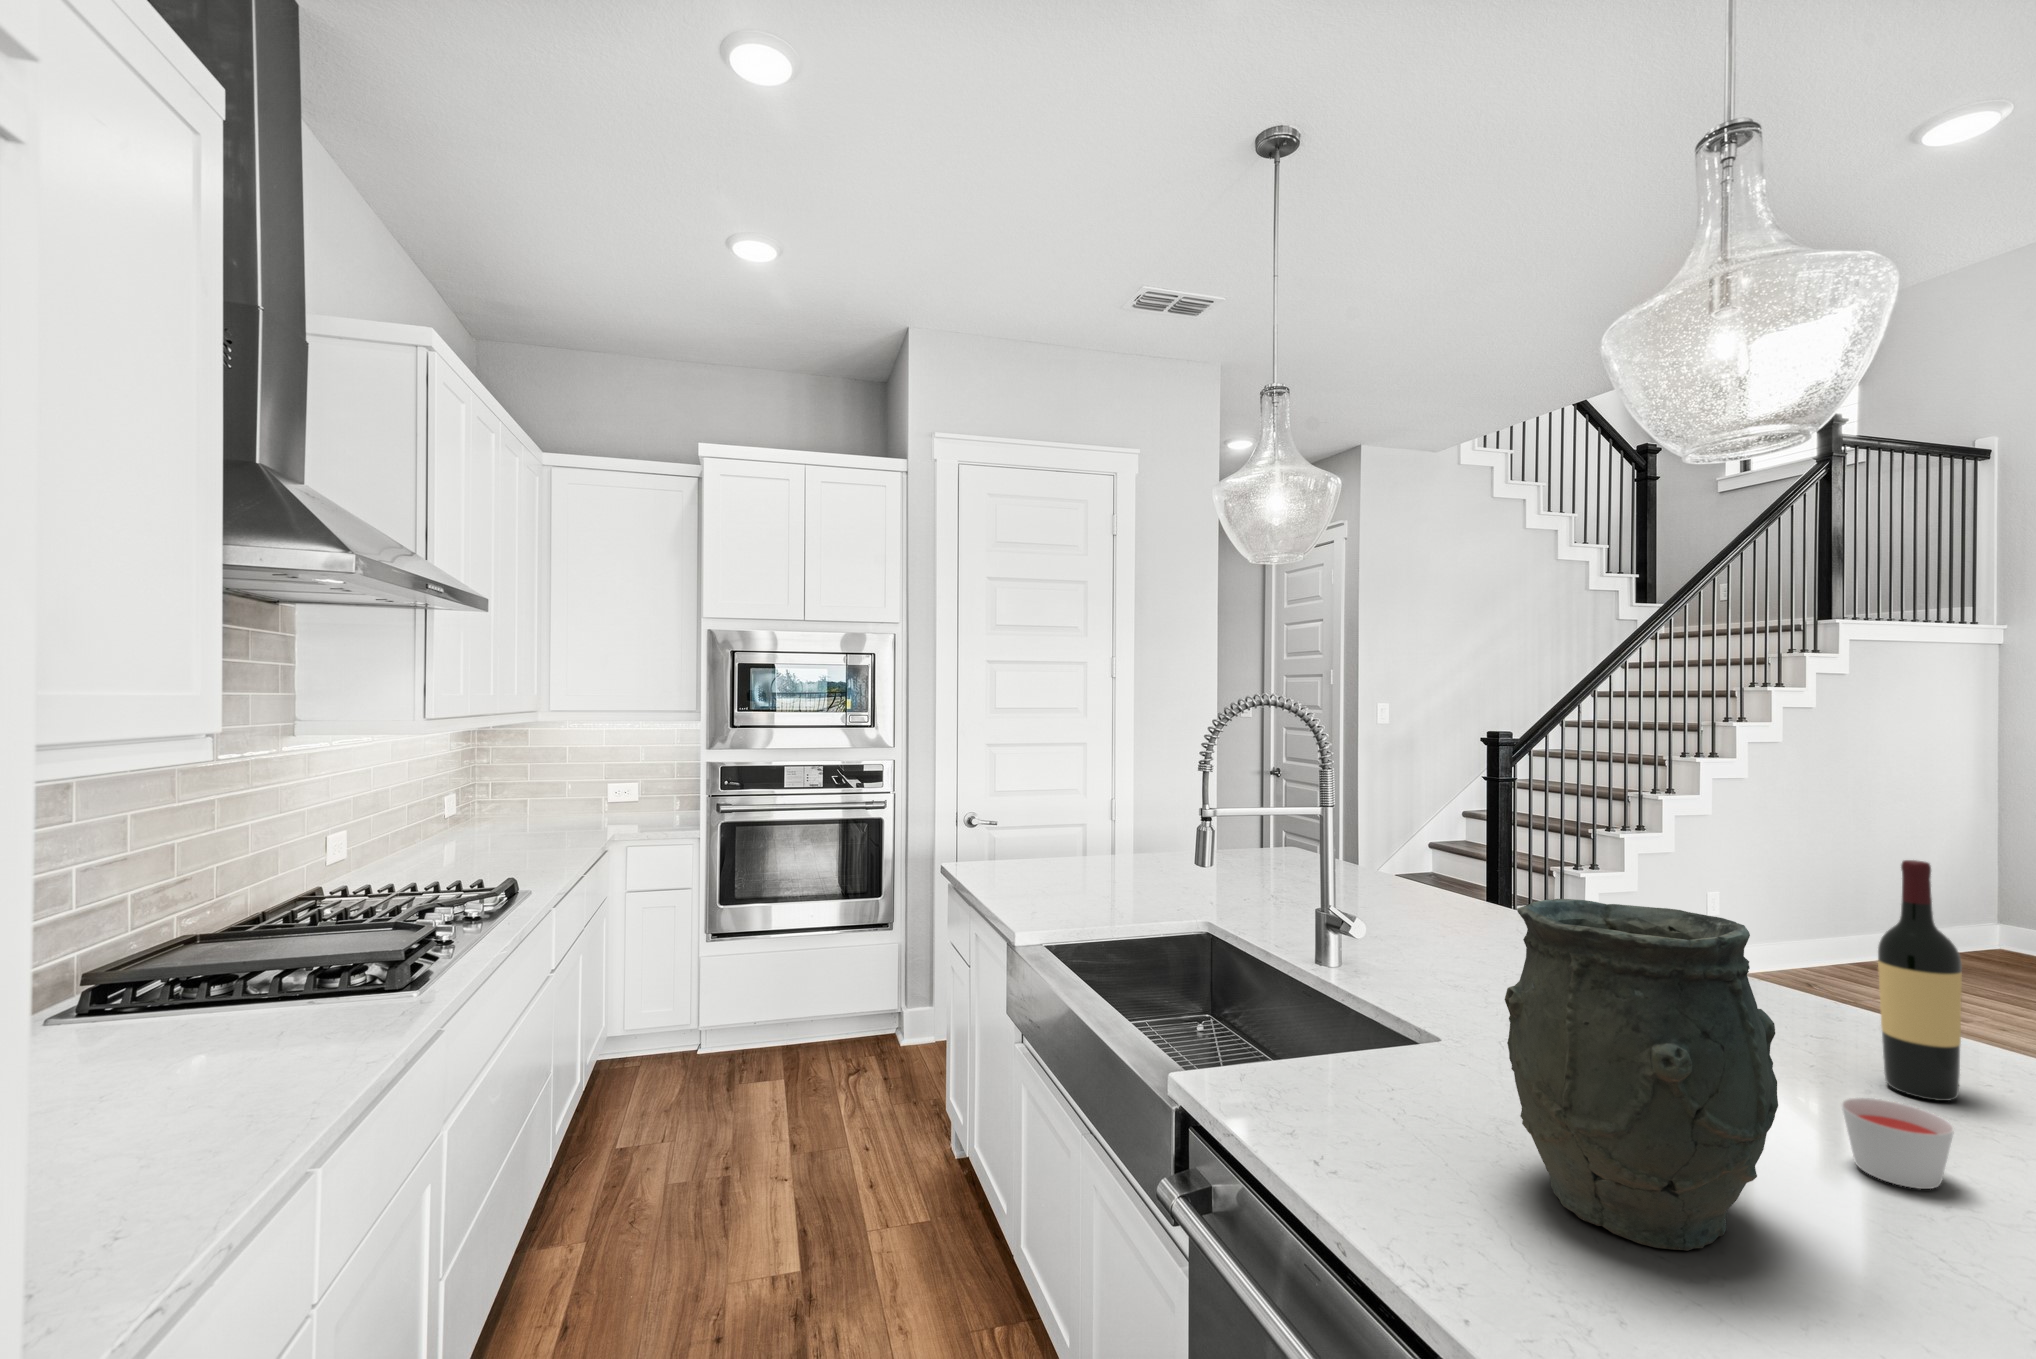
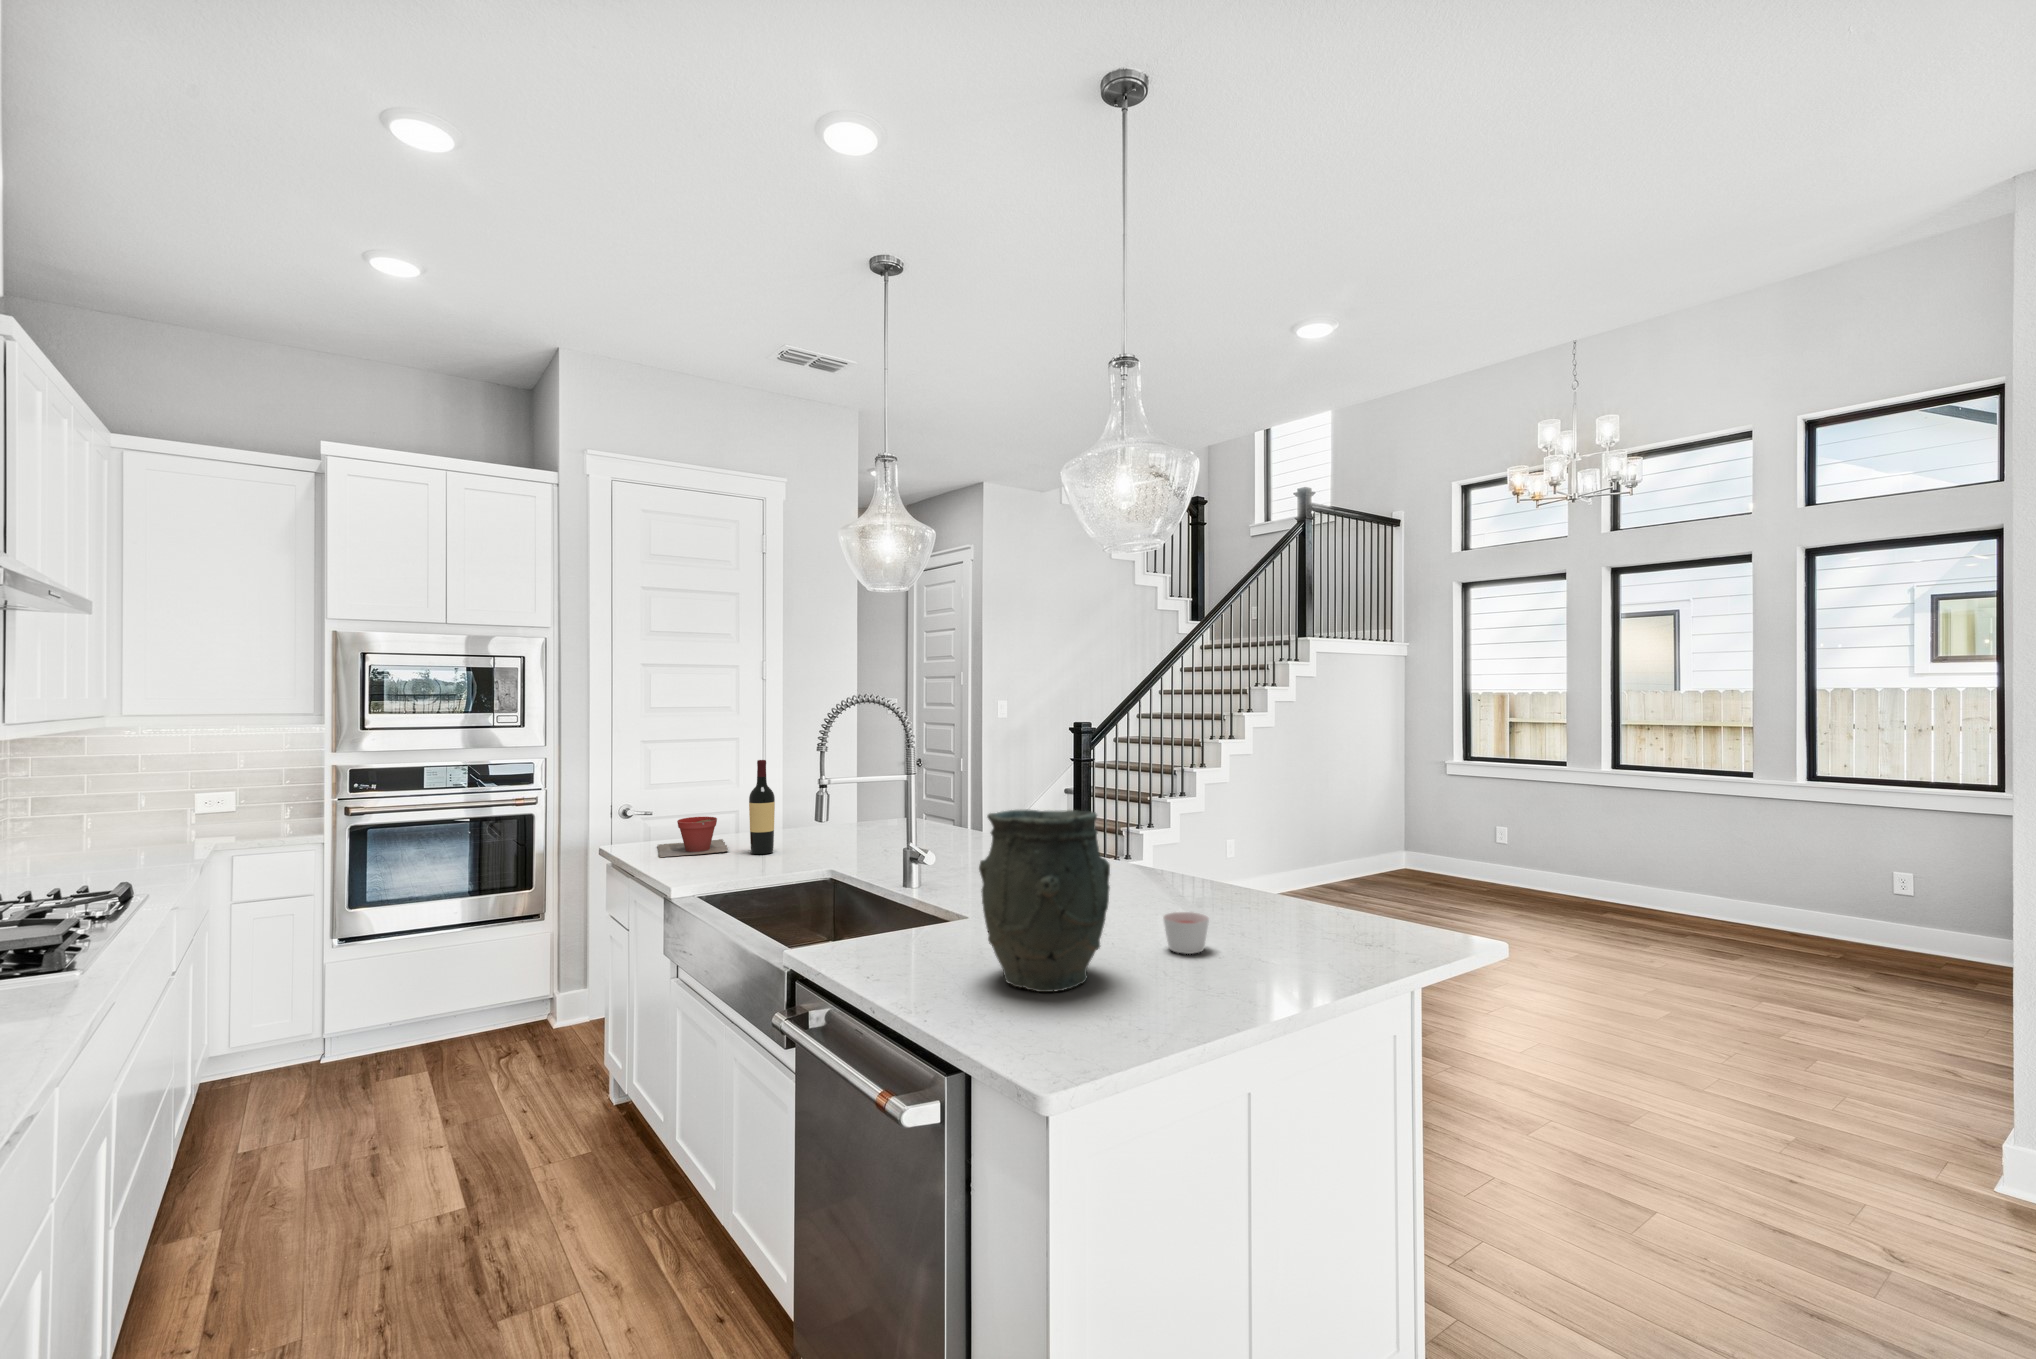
plant pot: none [1002,838,1083,885] -> present [658,817,728,857]
wine bottle: present [1878,860,1962,1101] -> present [749,760,775,854]

